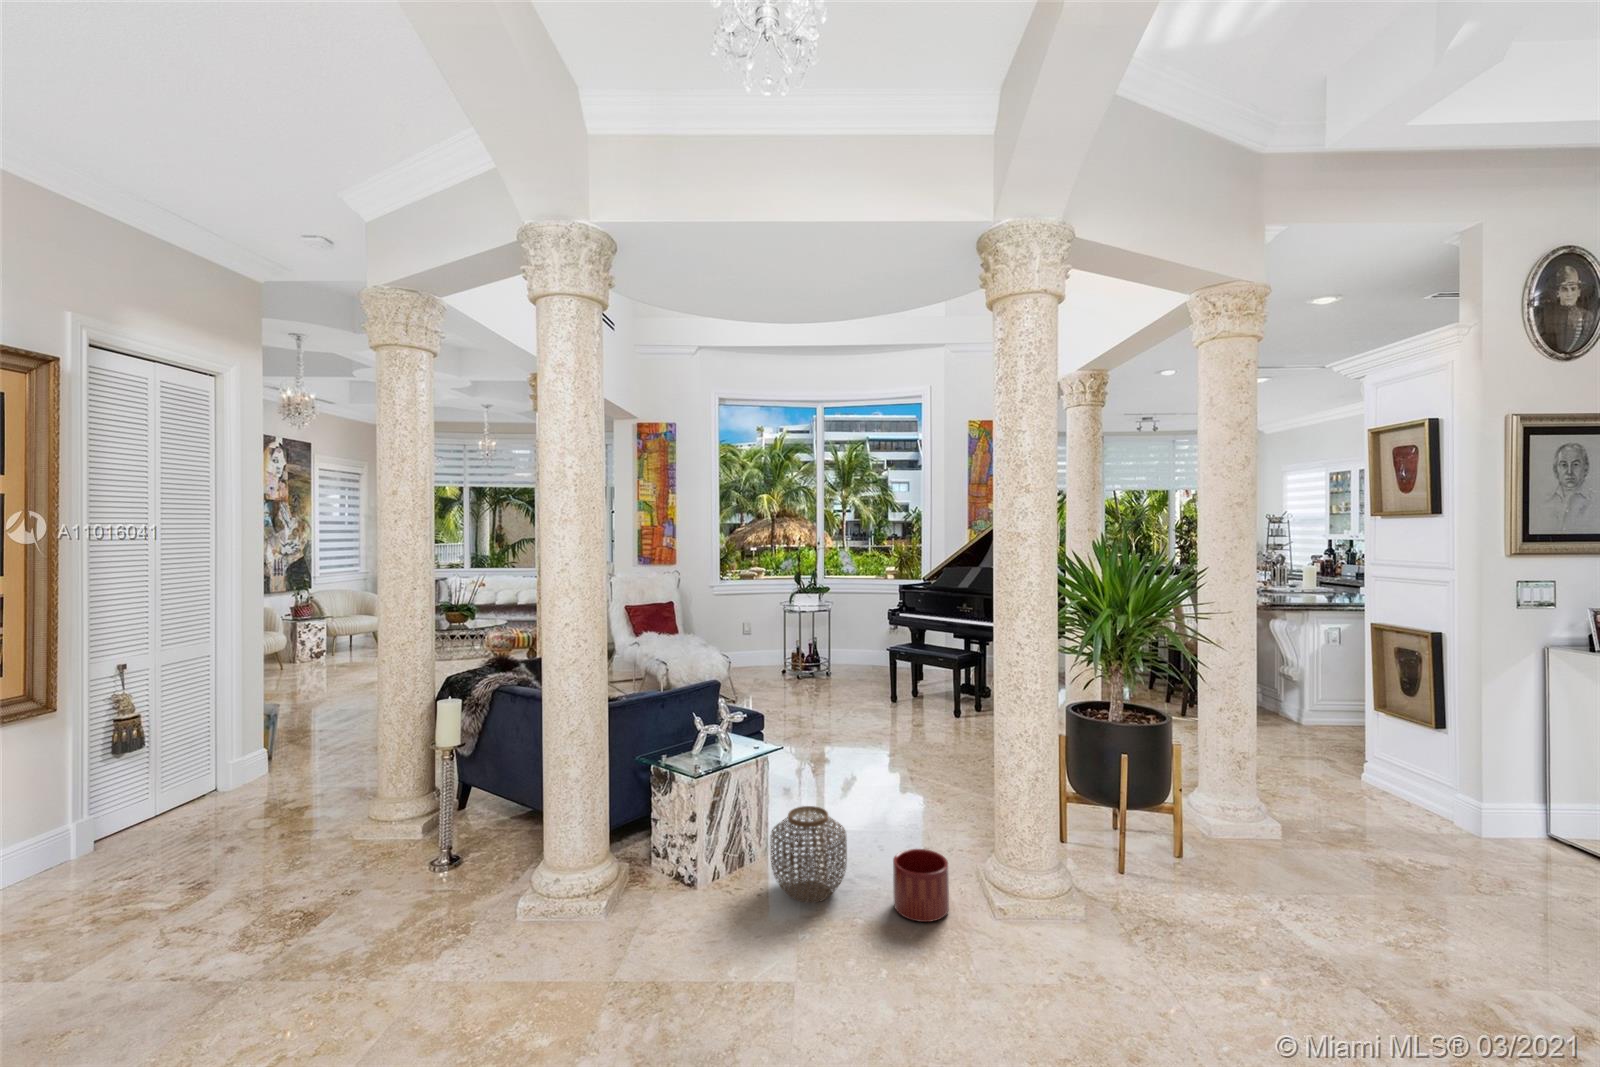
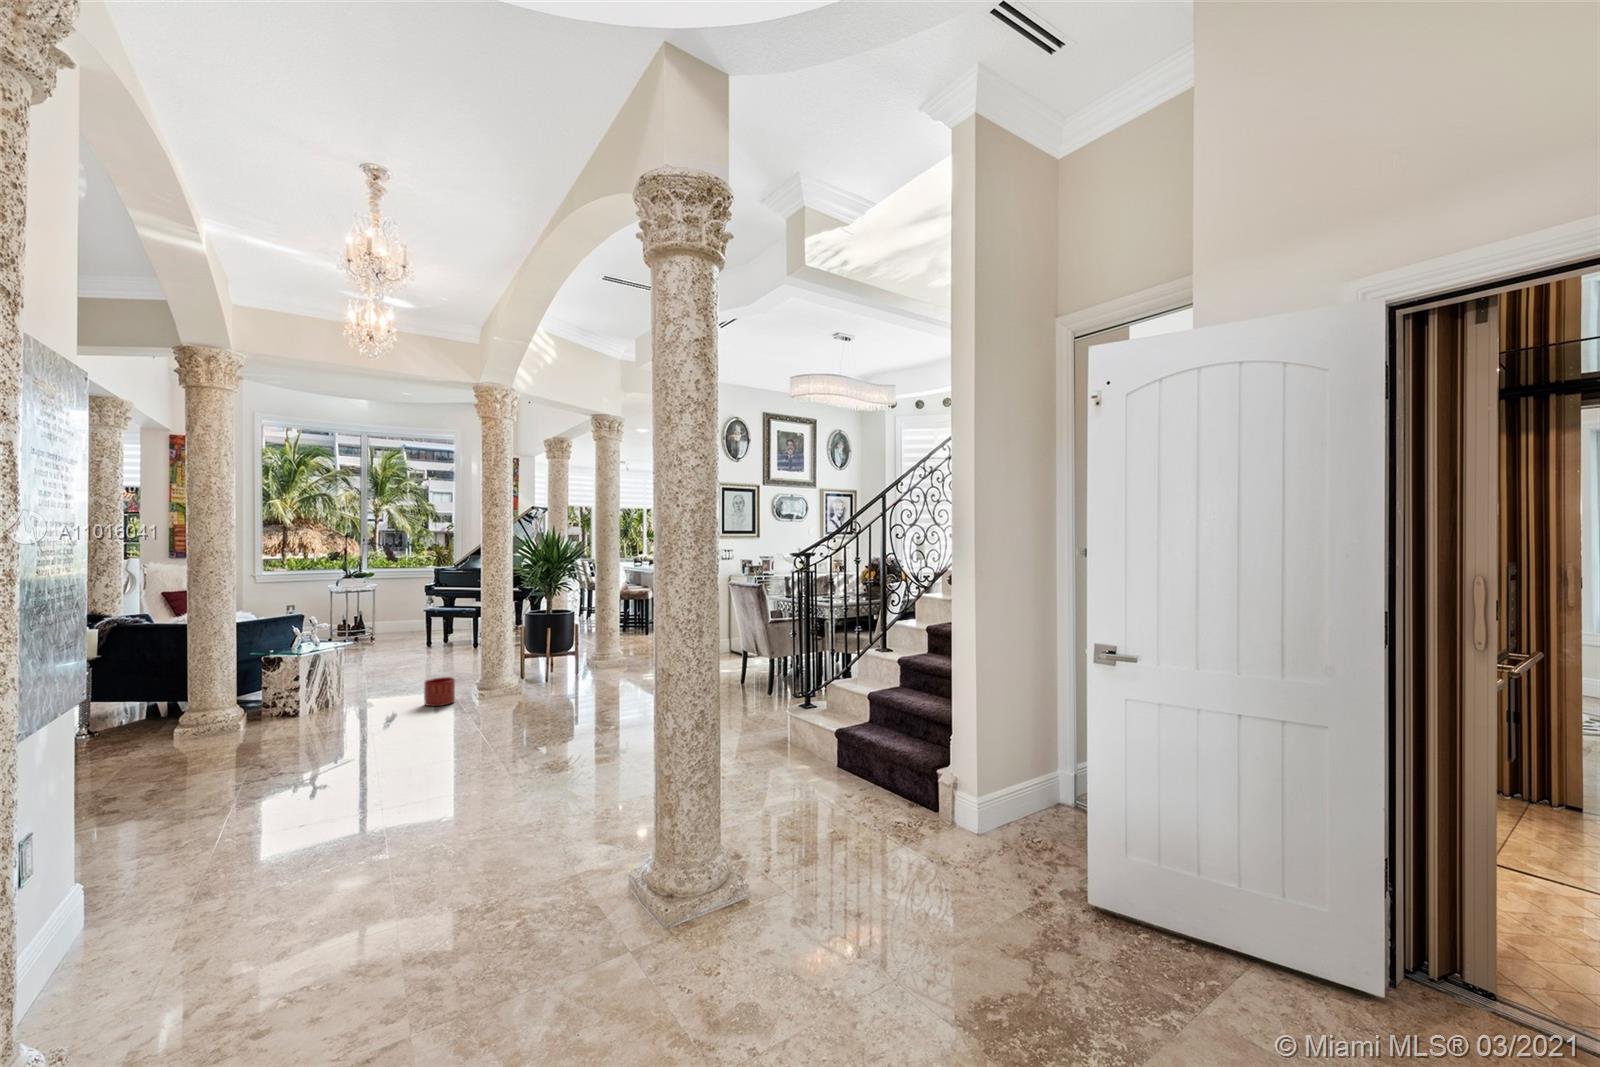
woven basket: present [770,806,847,902] -> none [350,665,397,711]

